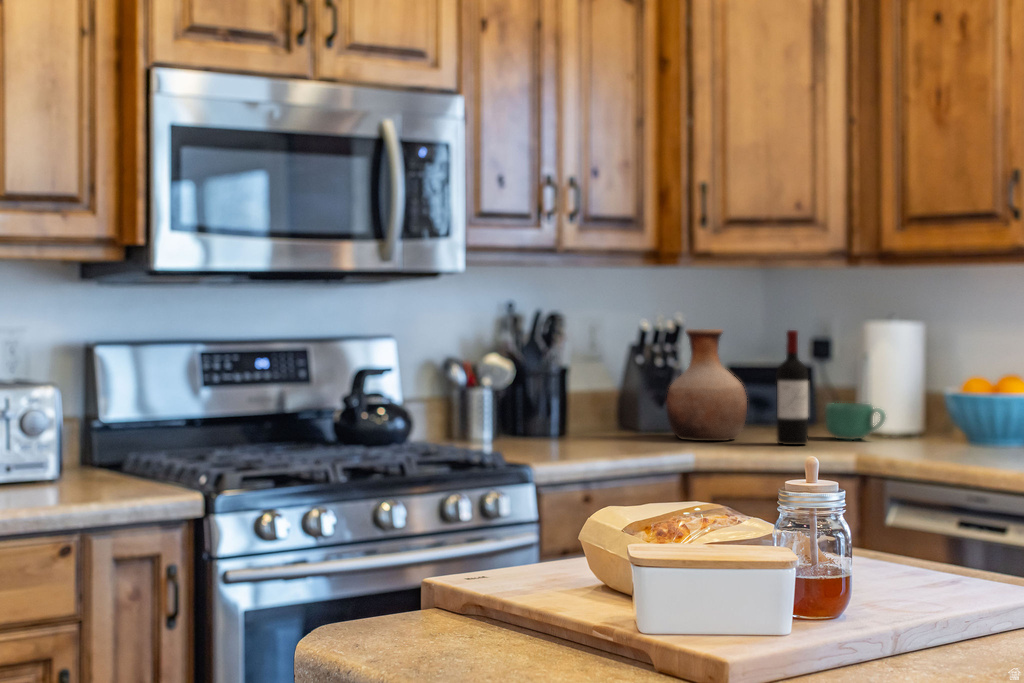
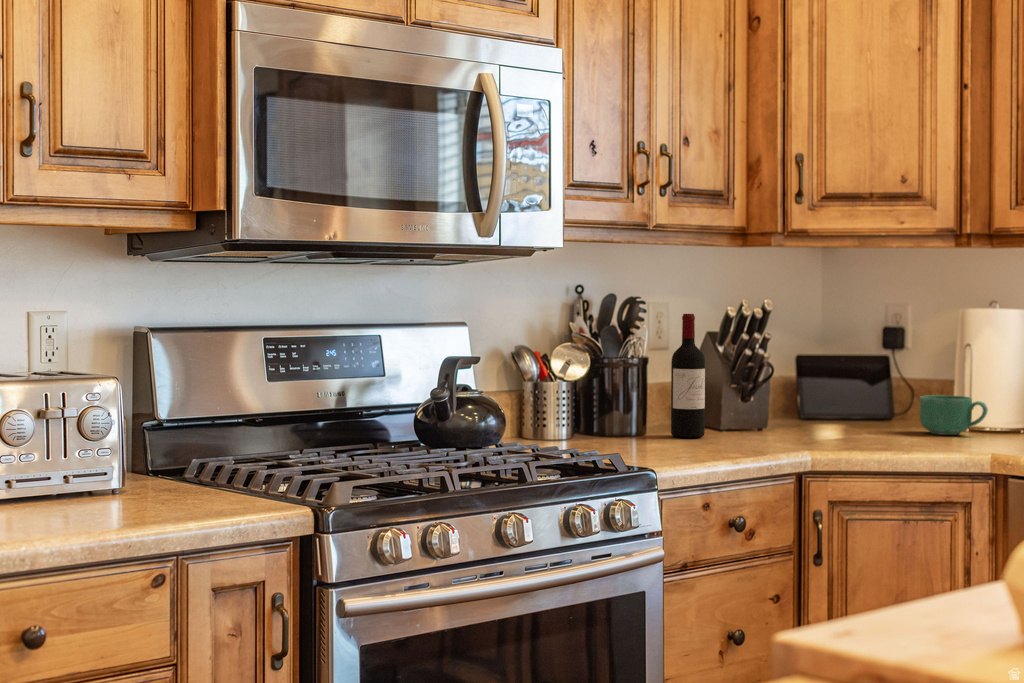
vase: present [666,329,747,441] -> none [754,315,843,437]
wine bottle: present [776,330,808,445] -> present [671,314,705,438]

